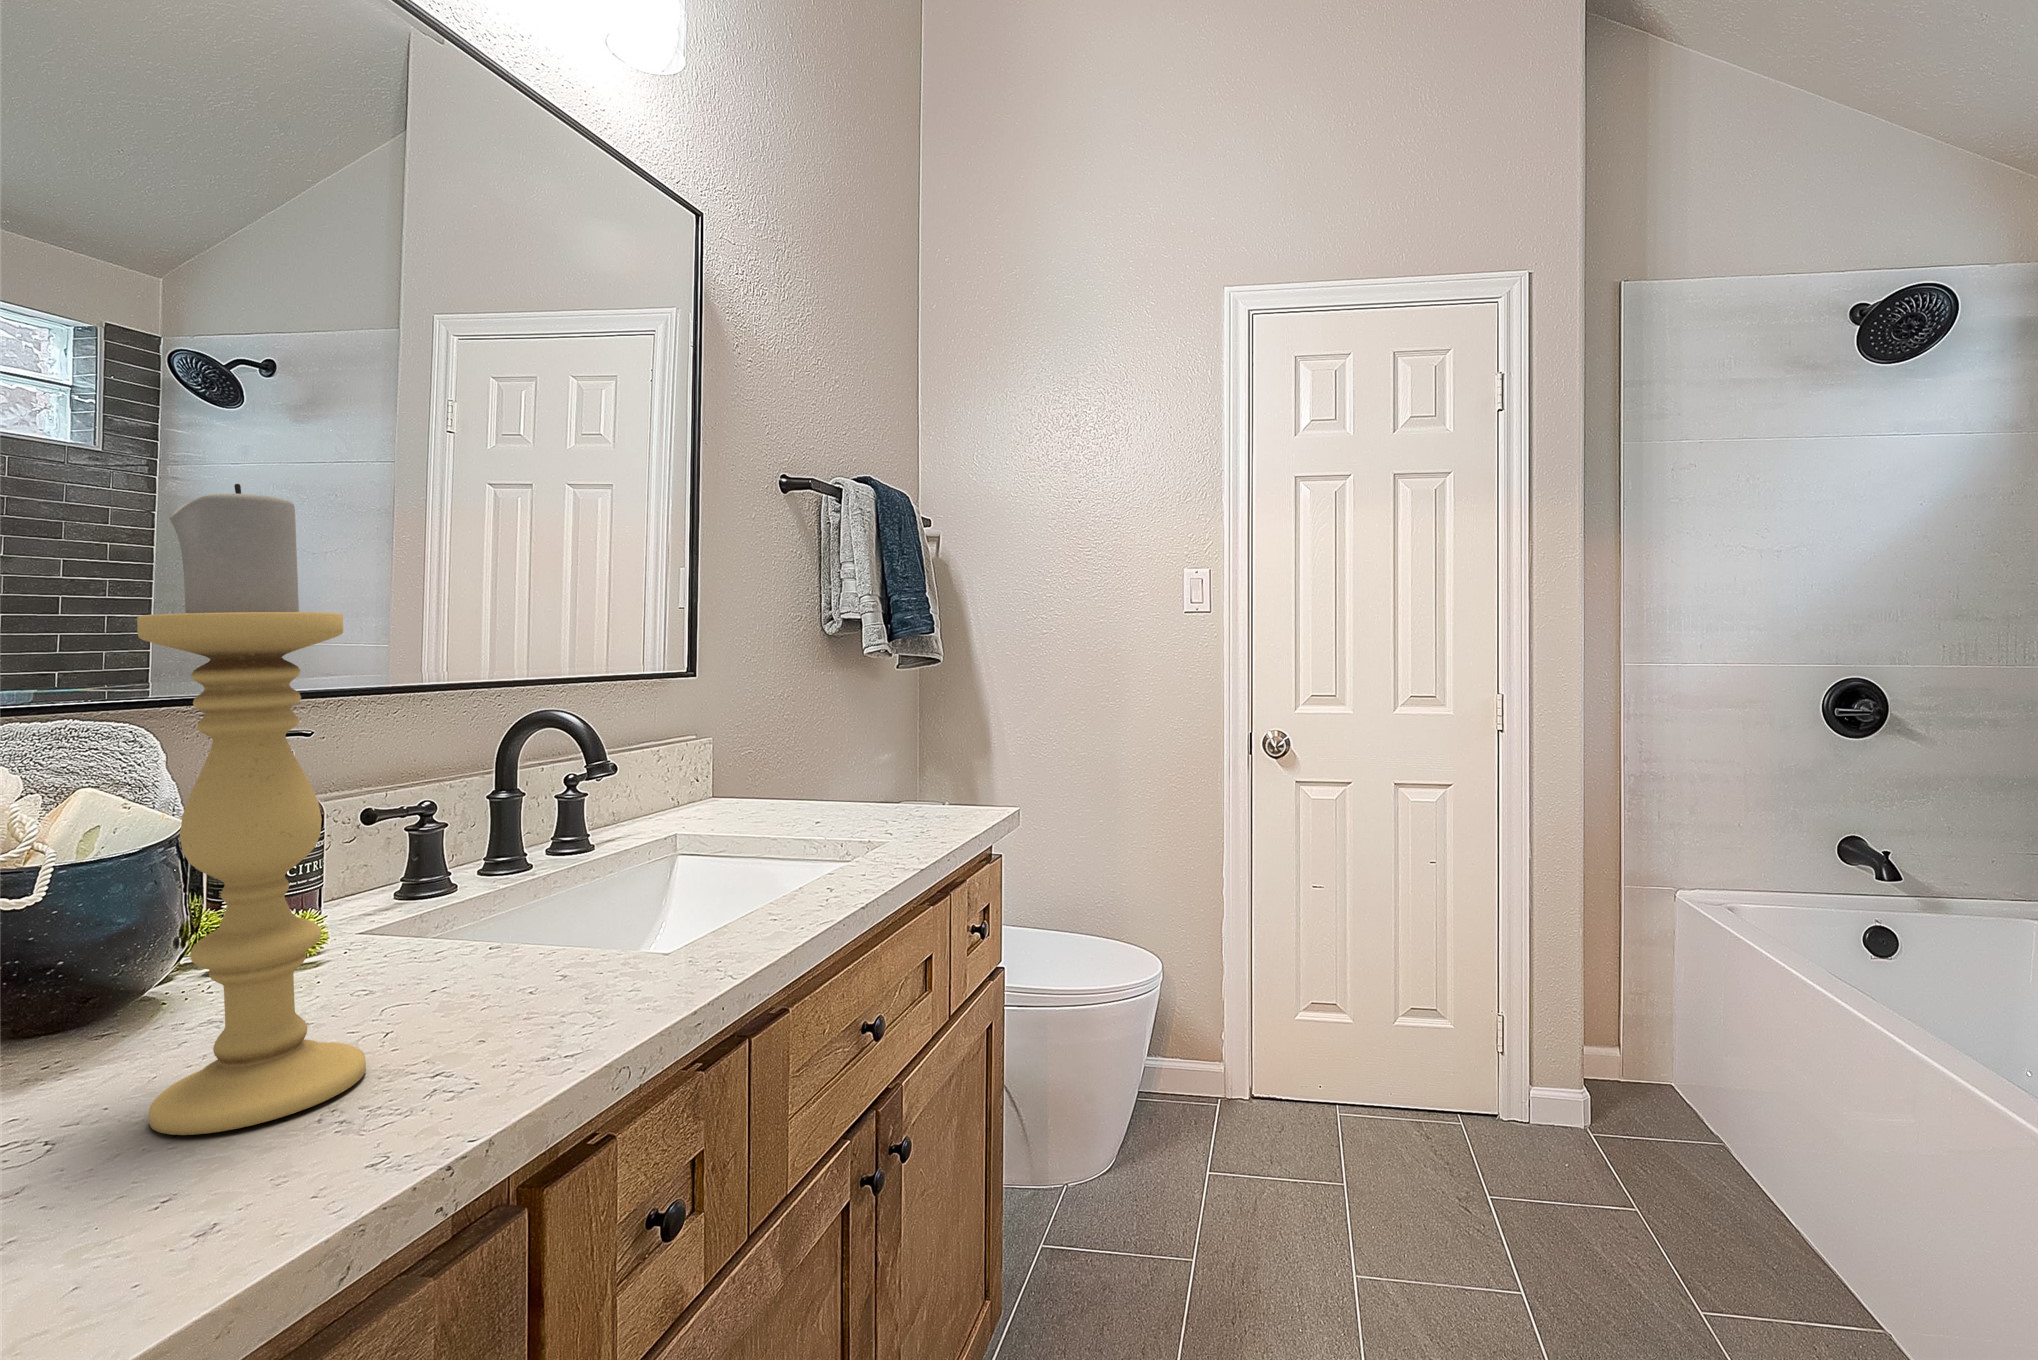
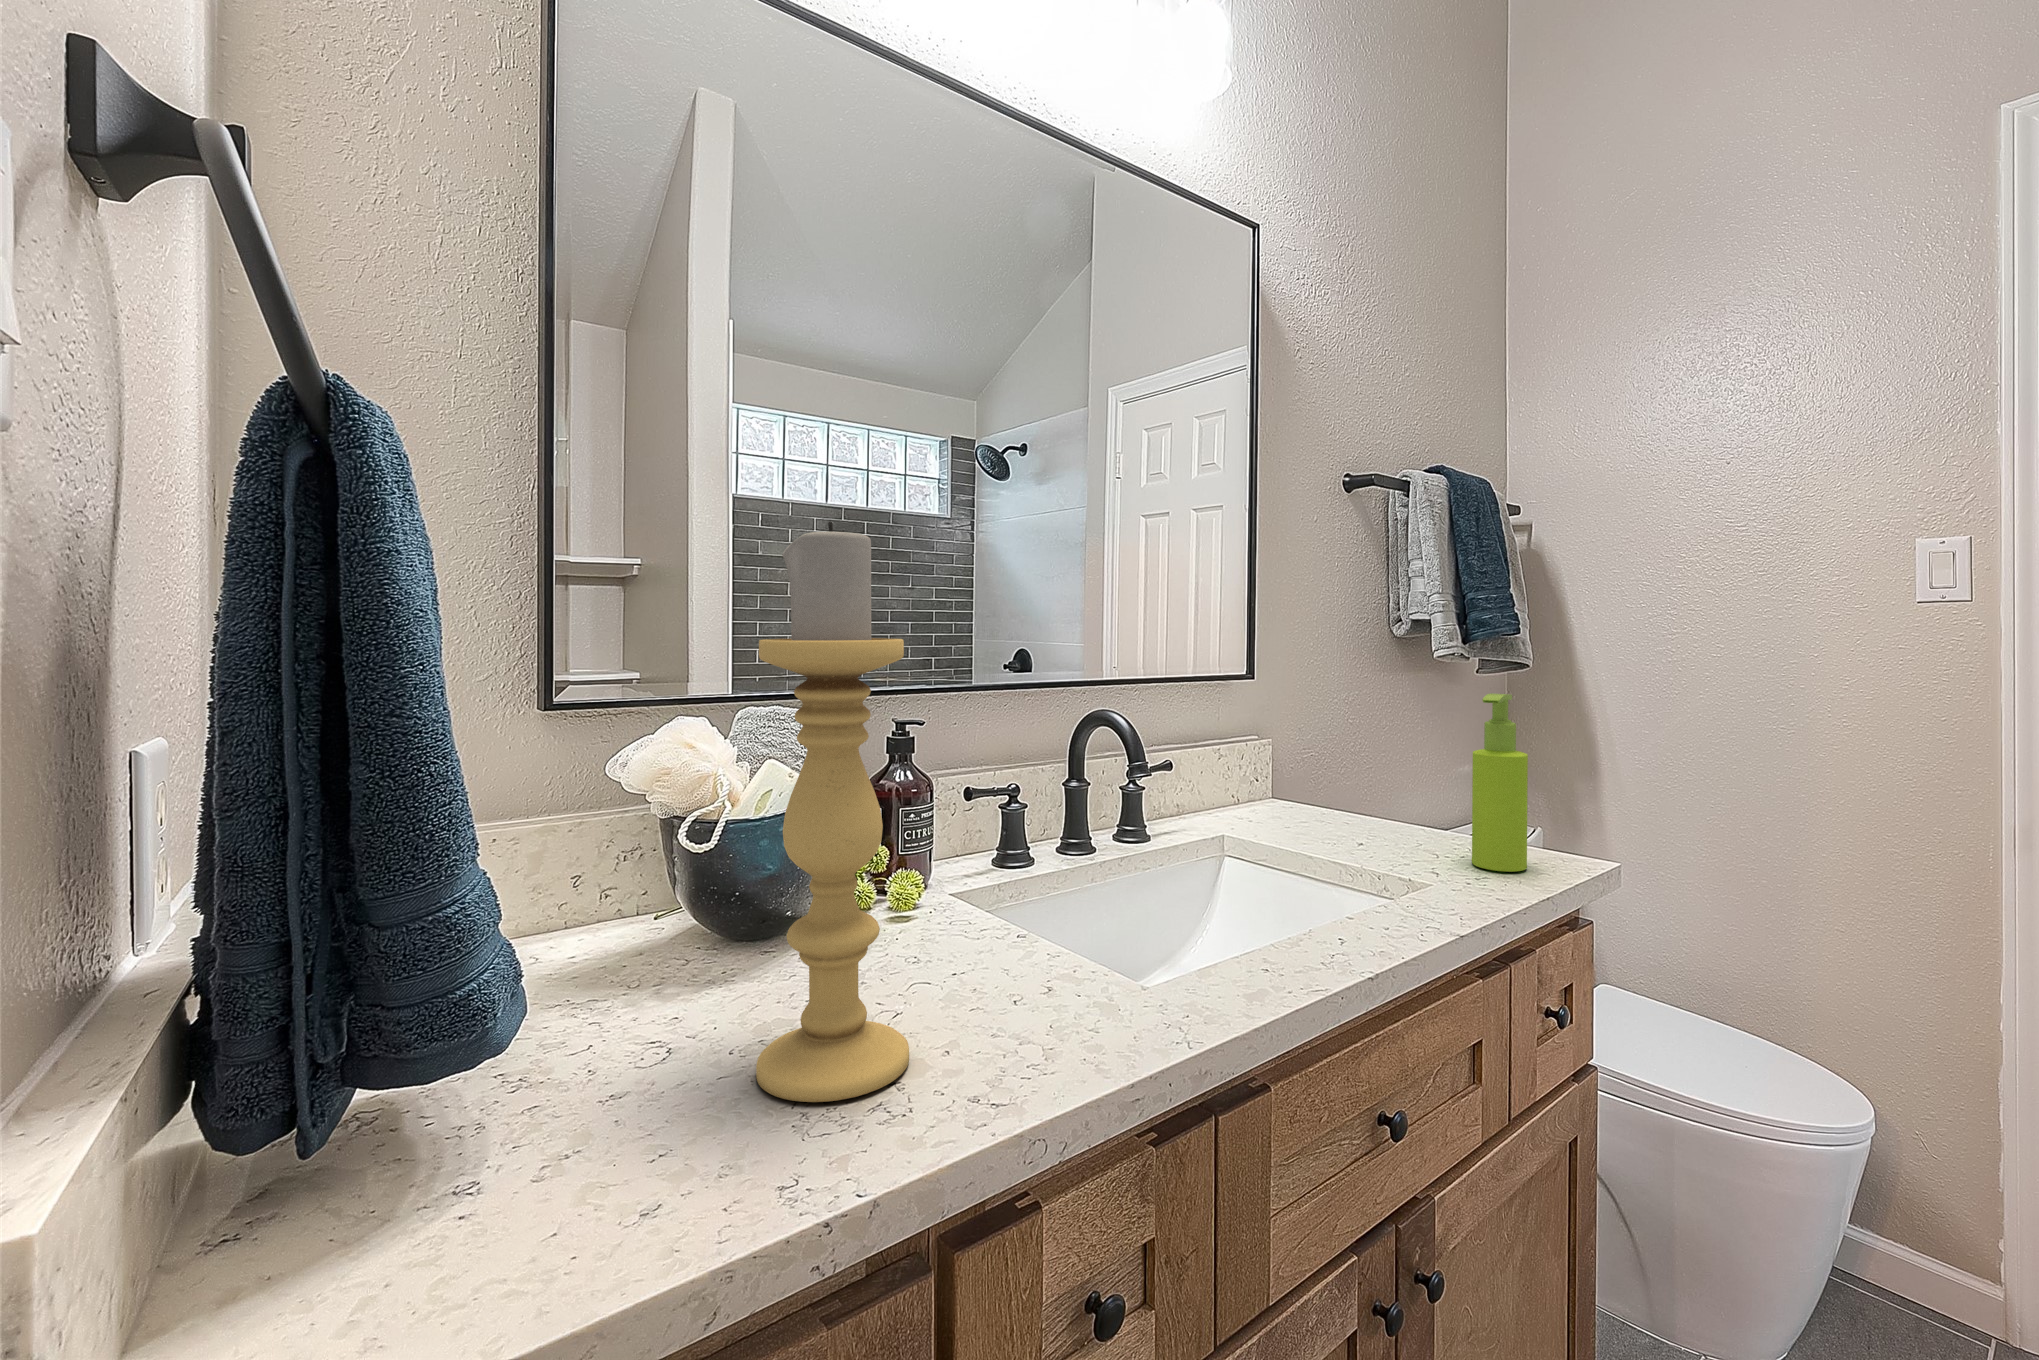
soap dispenser: none [907,672,955,823] -> present [1472,693,1528,872]

